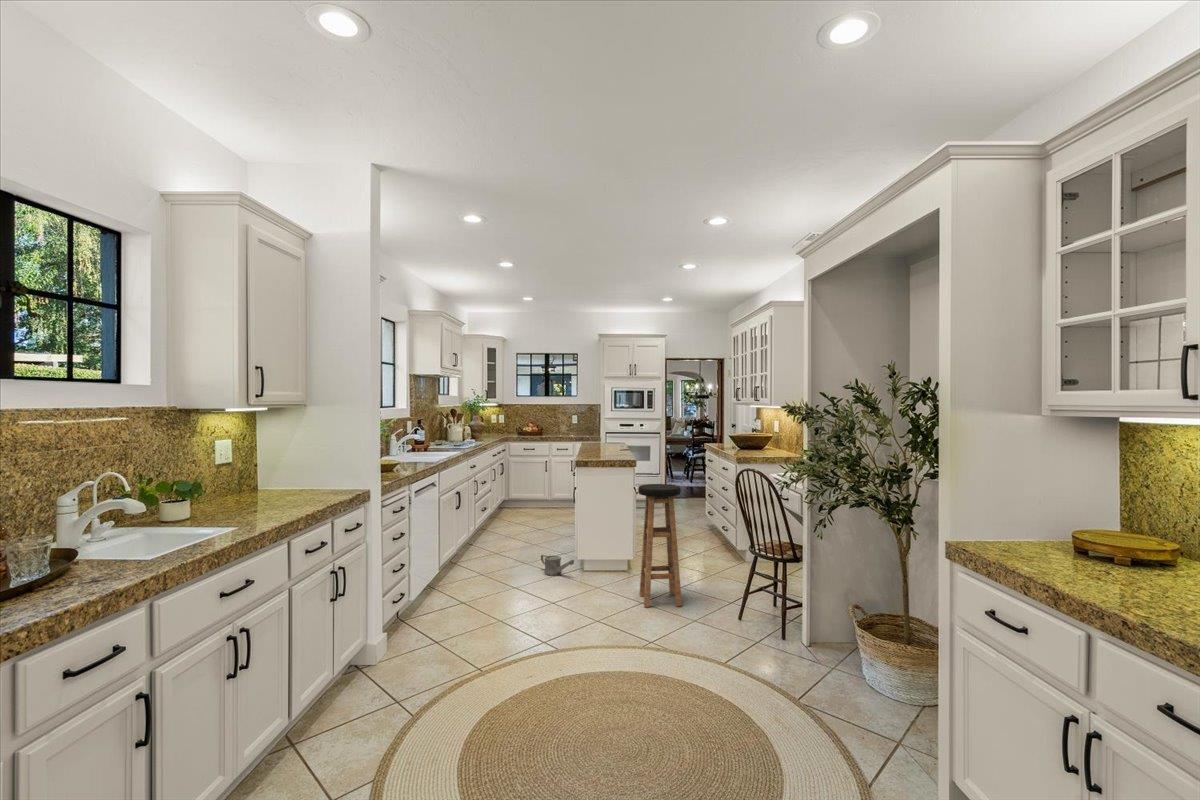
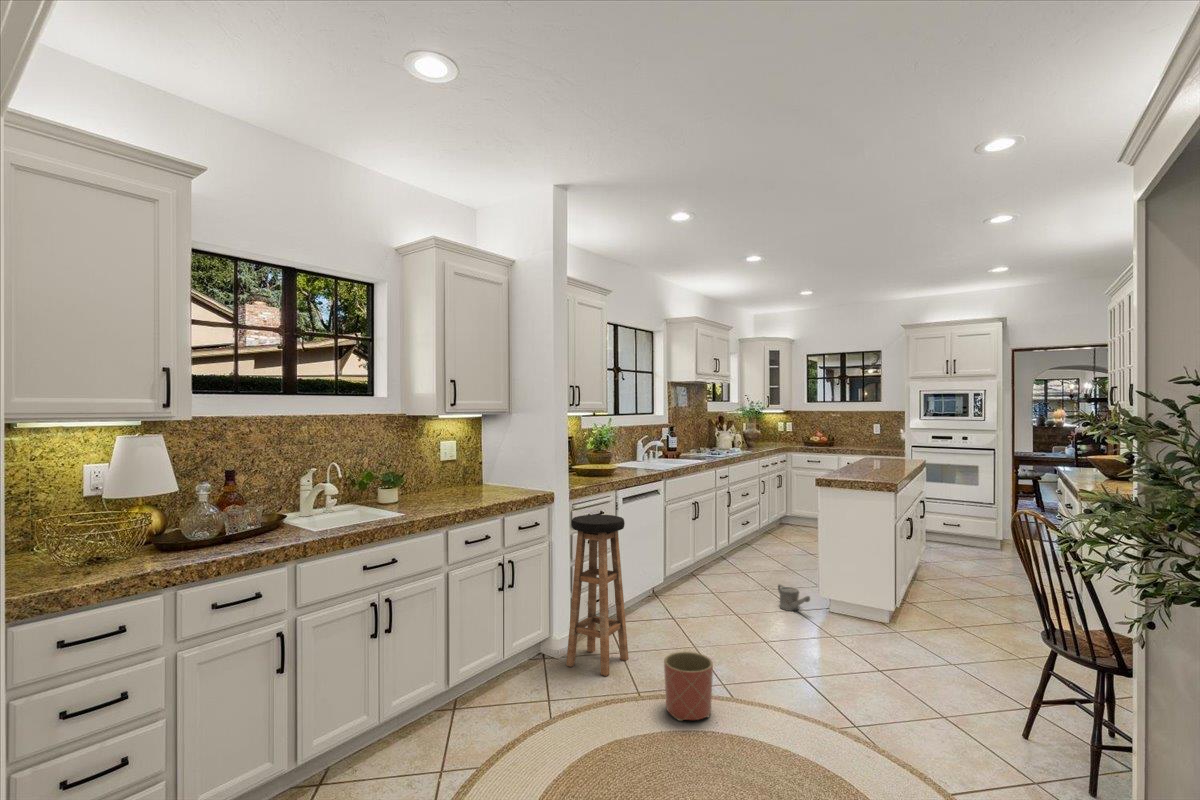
bar stool: present [638,484,682,607] -> present [566,515,629,676]
planter: none [509,620,552,683] -> present [664,652,713,721]

